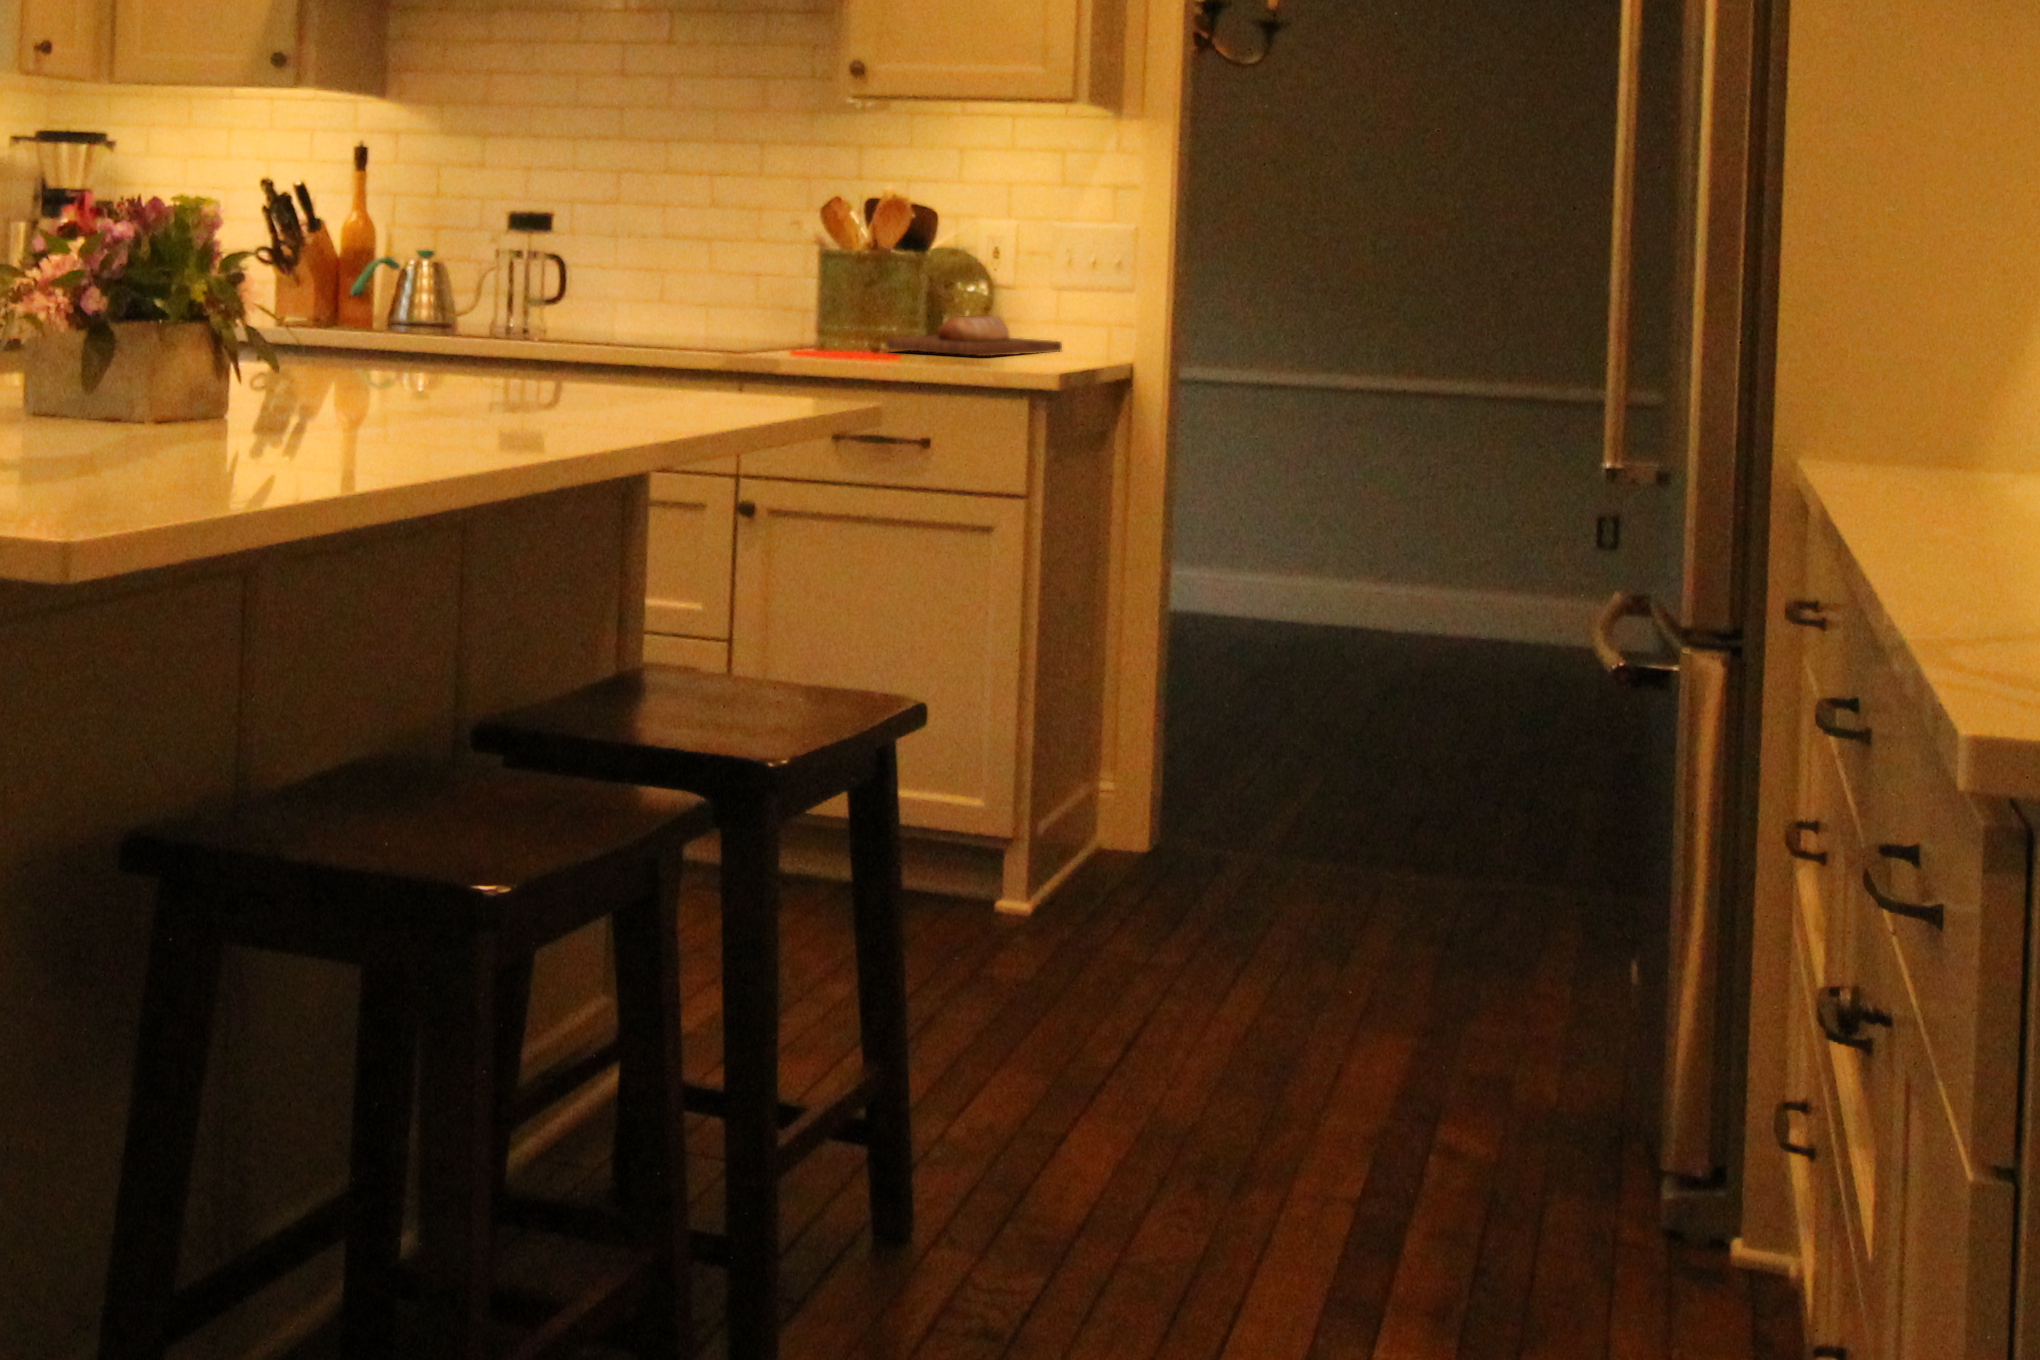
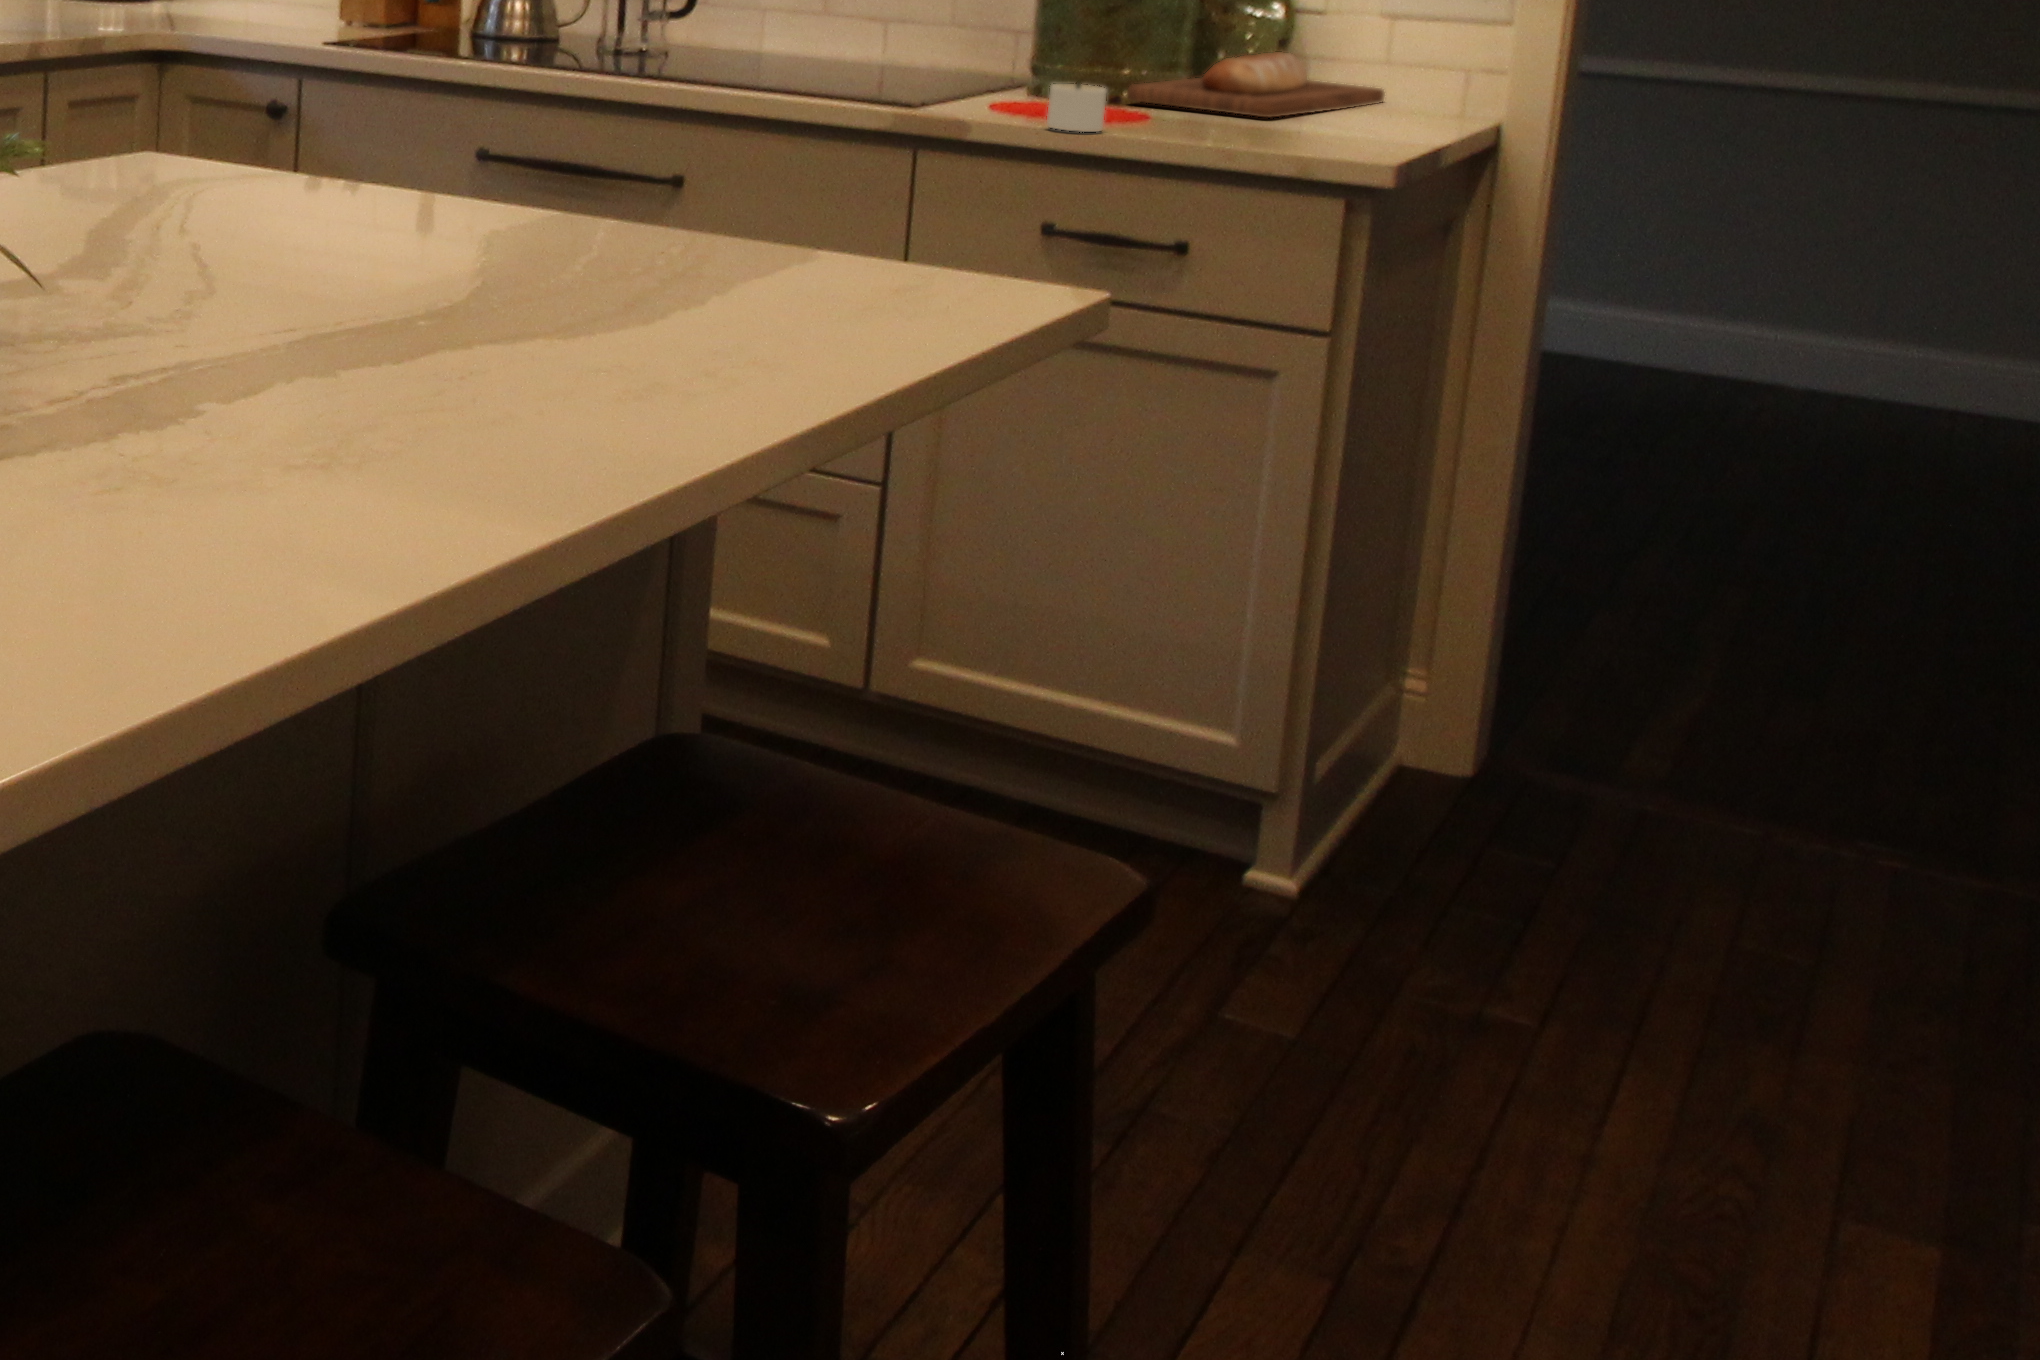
candle: none [834,325,890,363] -> present [1047,83,1106,132]

